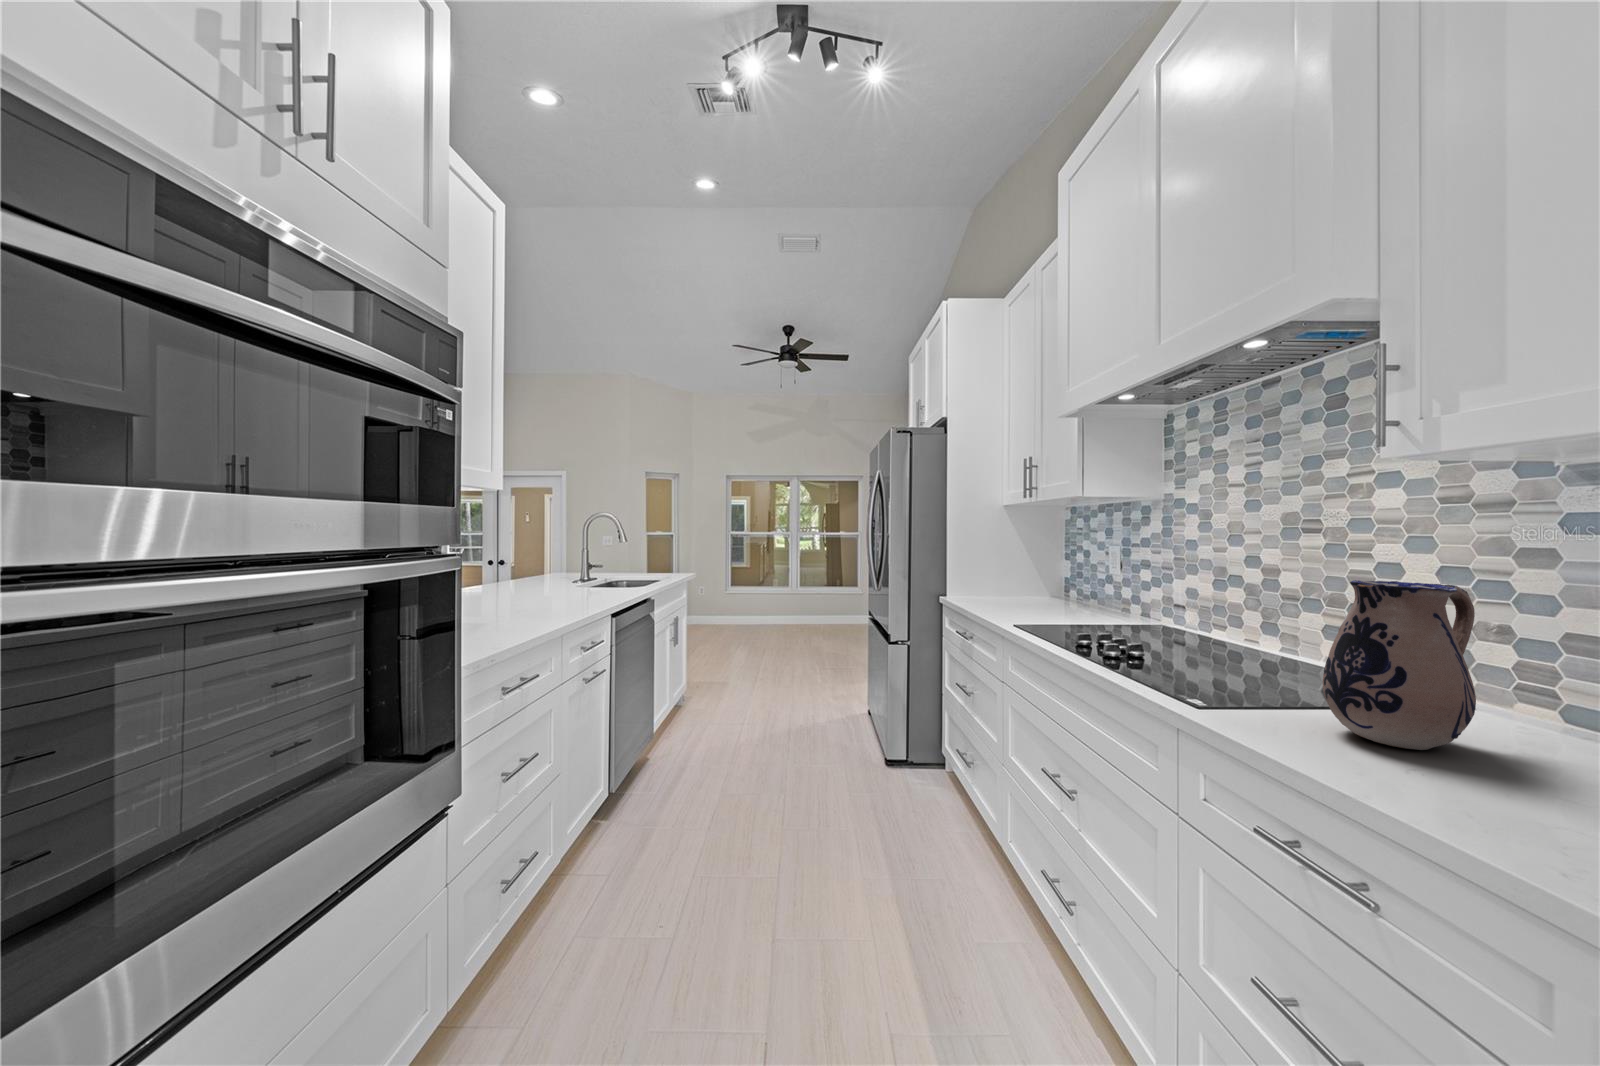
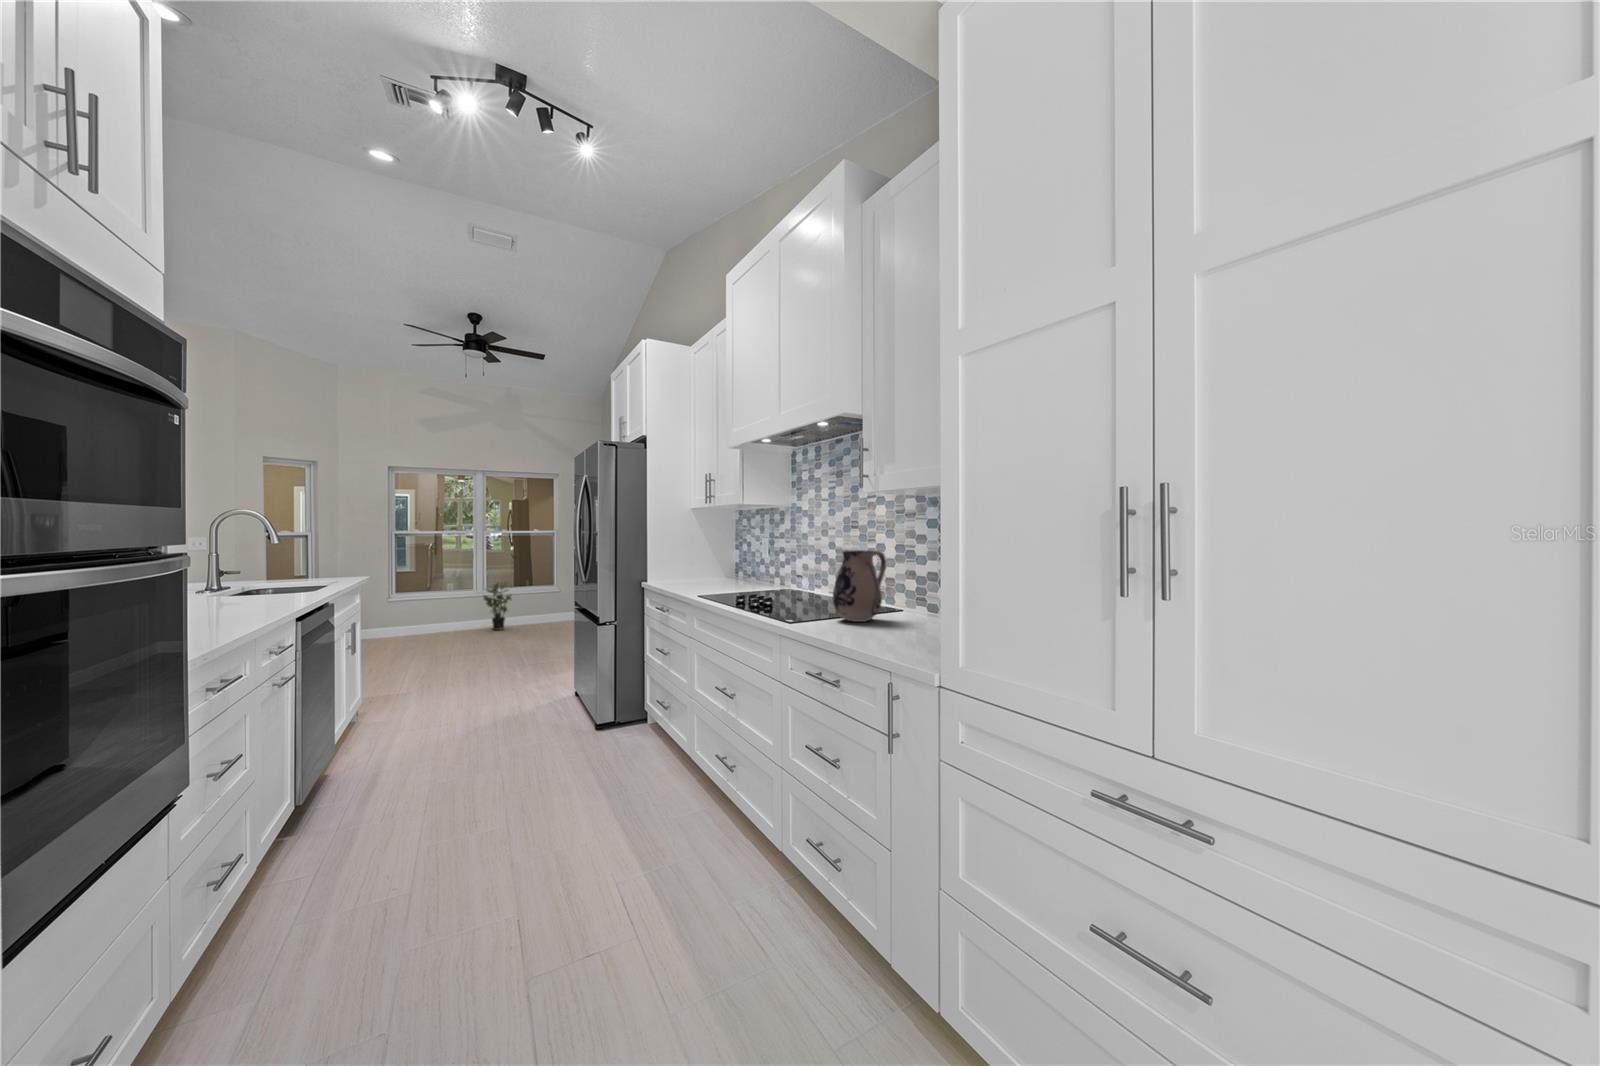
potted plant: none [799,579,824,627] -> present [483,582,512,630]

